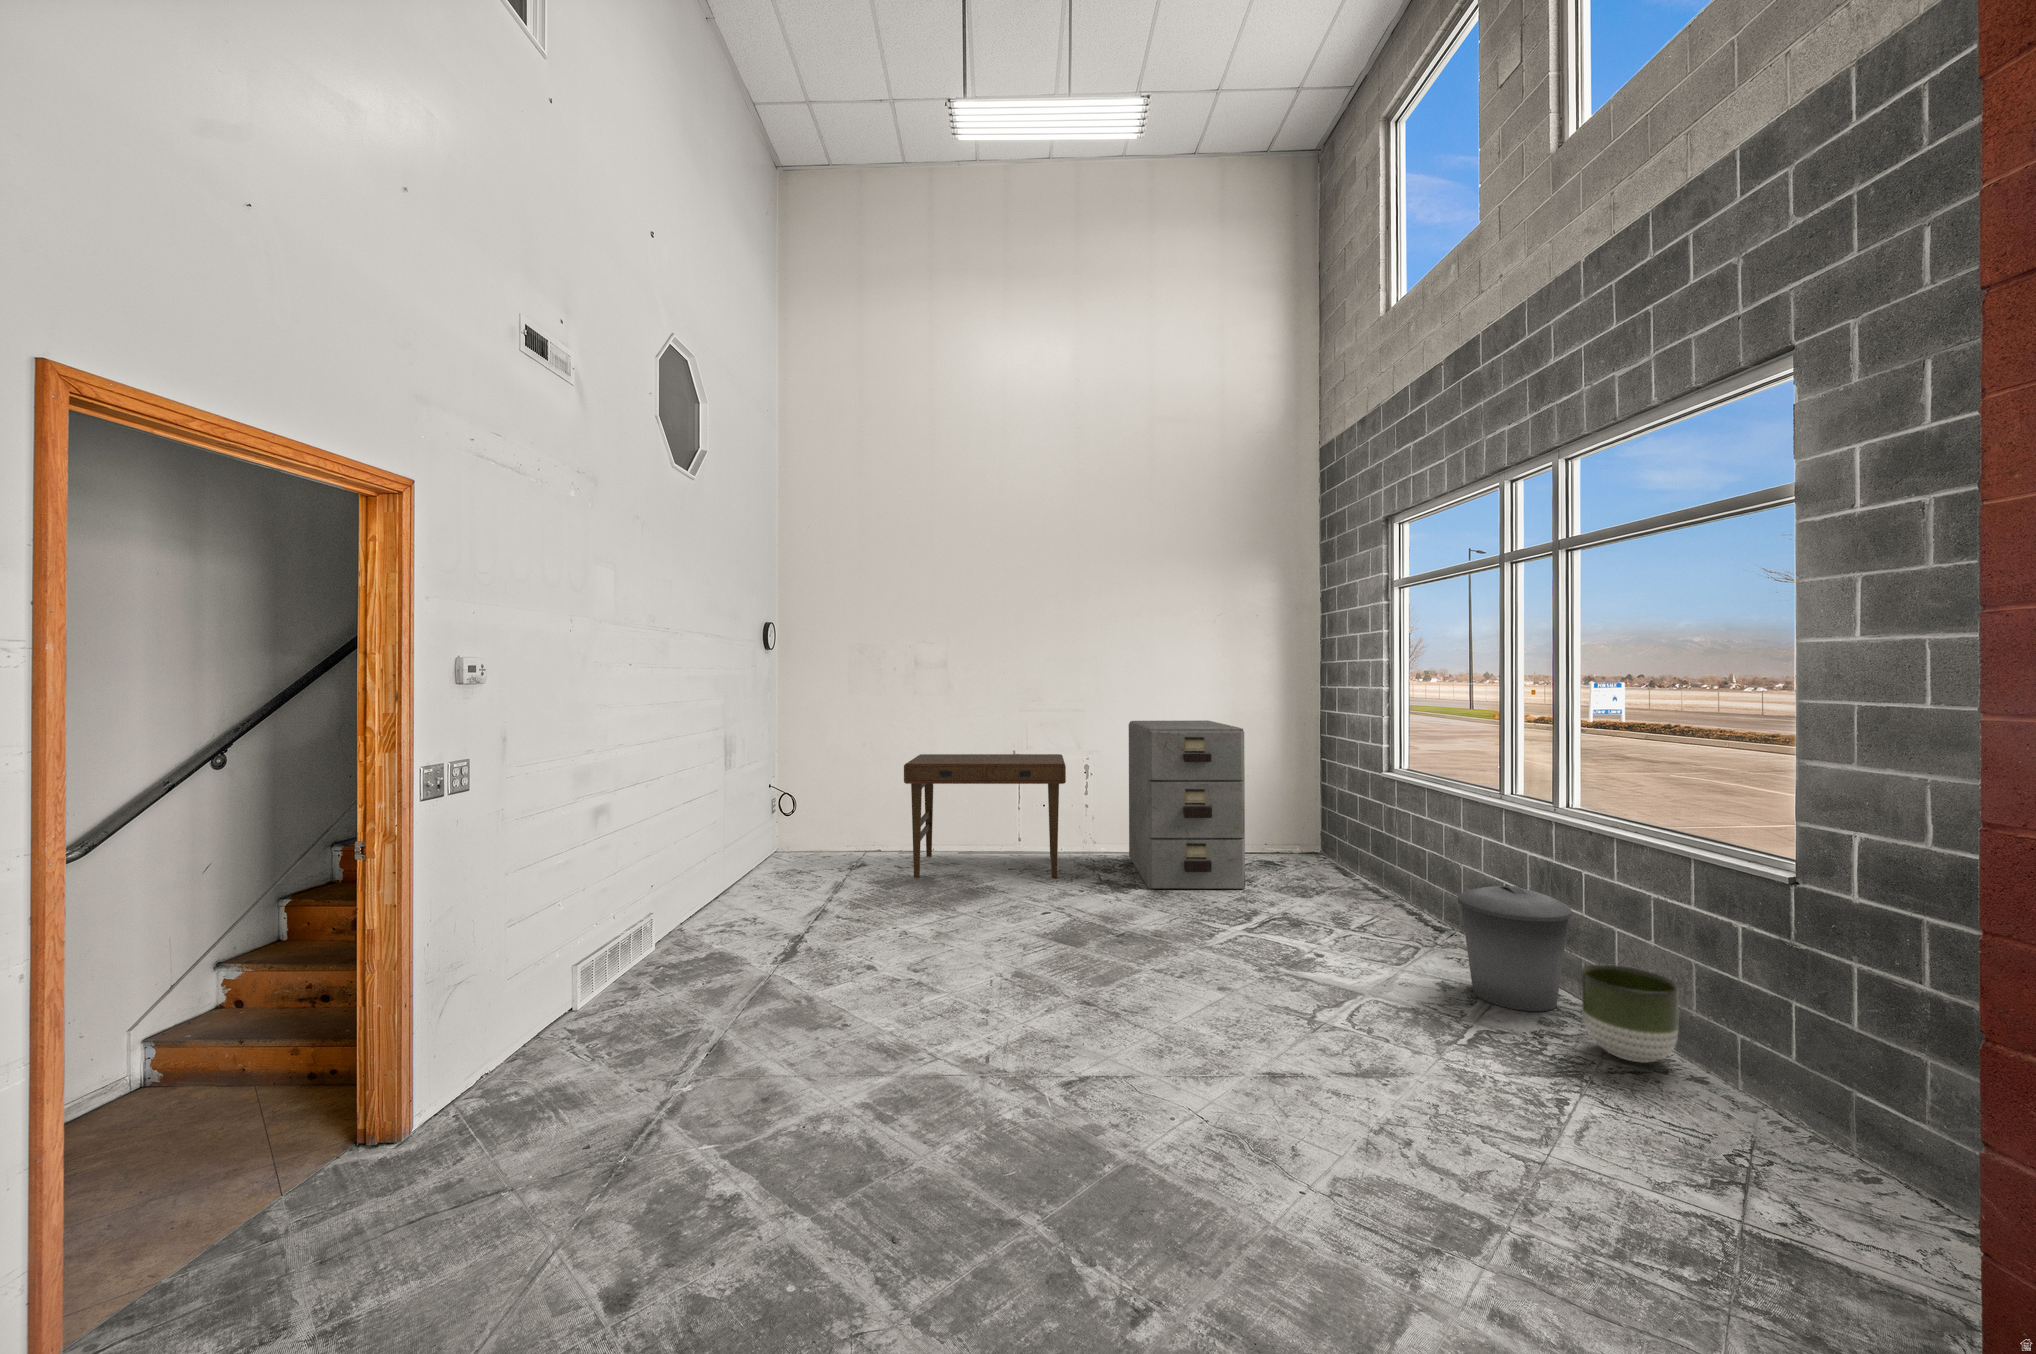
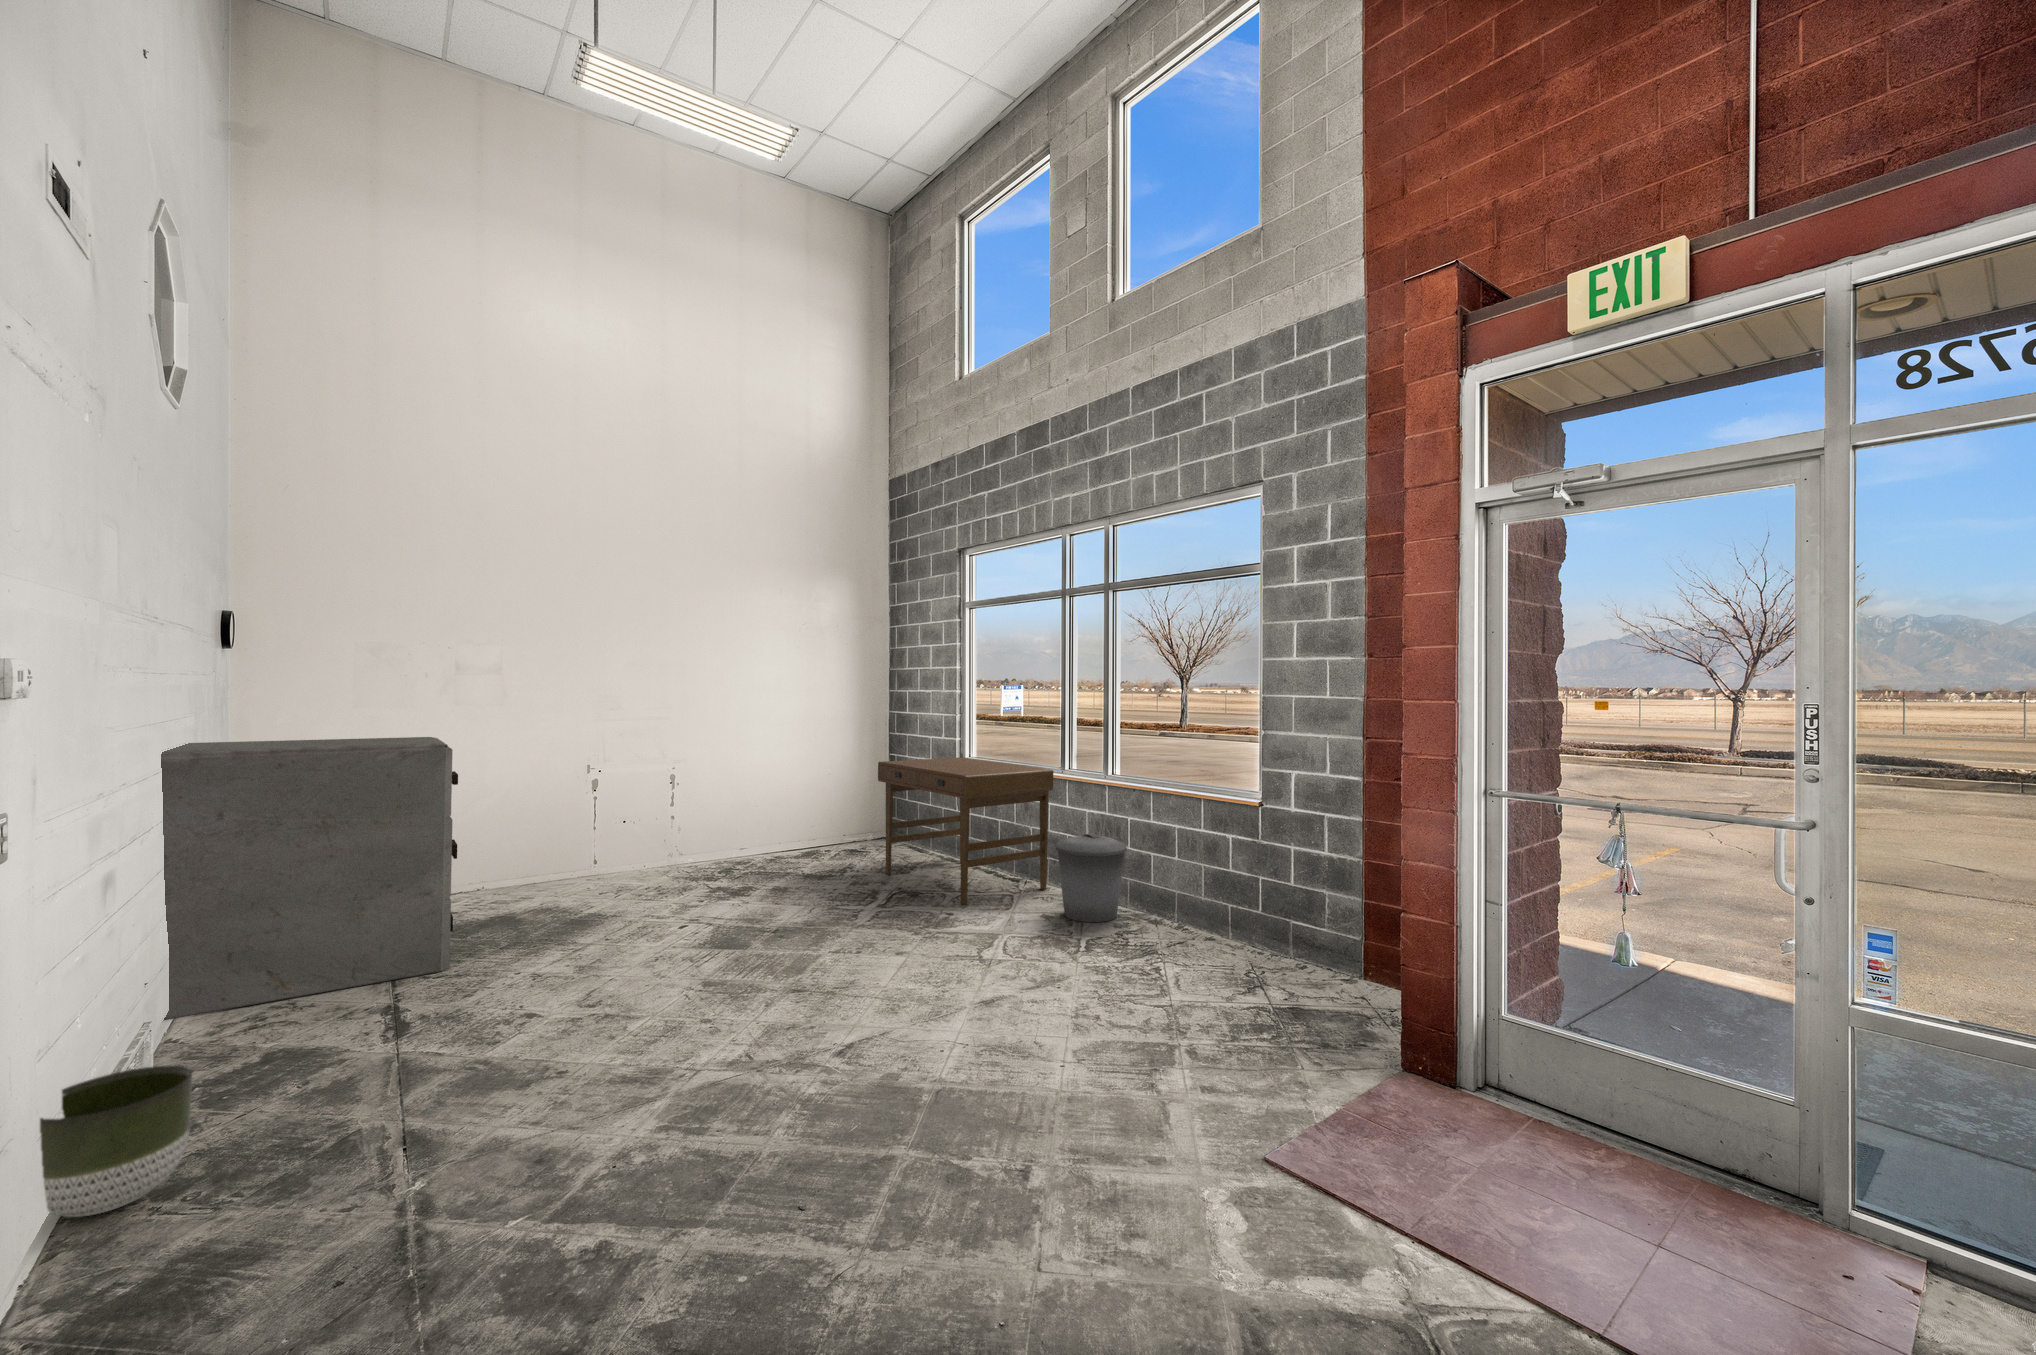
filing cabinet: present [1129,720,1245,889] -> present [161,737,458,1021]
desk: present [904,754,1066,878] -> present [878,757,1053,905]
planter: present [1581,964,1679,1063] -> present [40,1065,192,1217]

